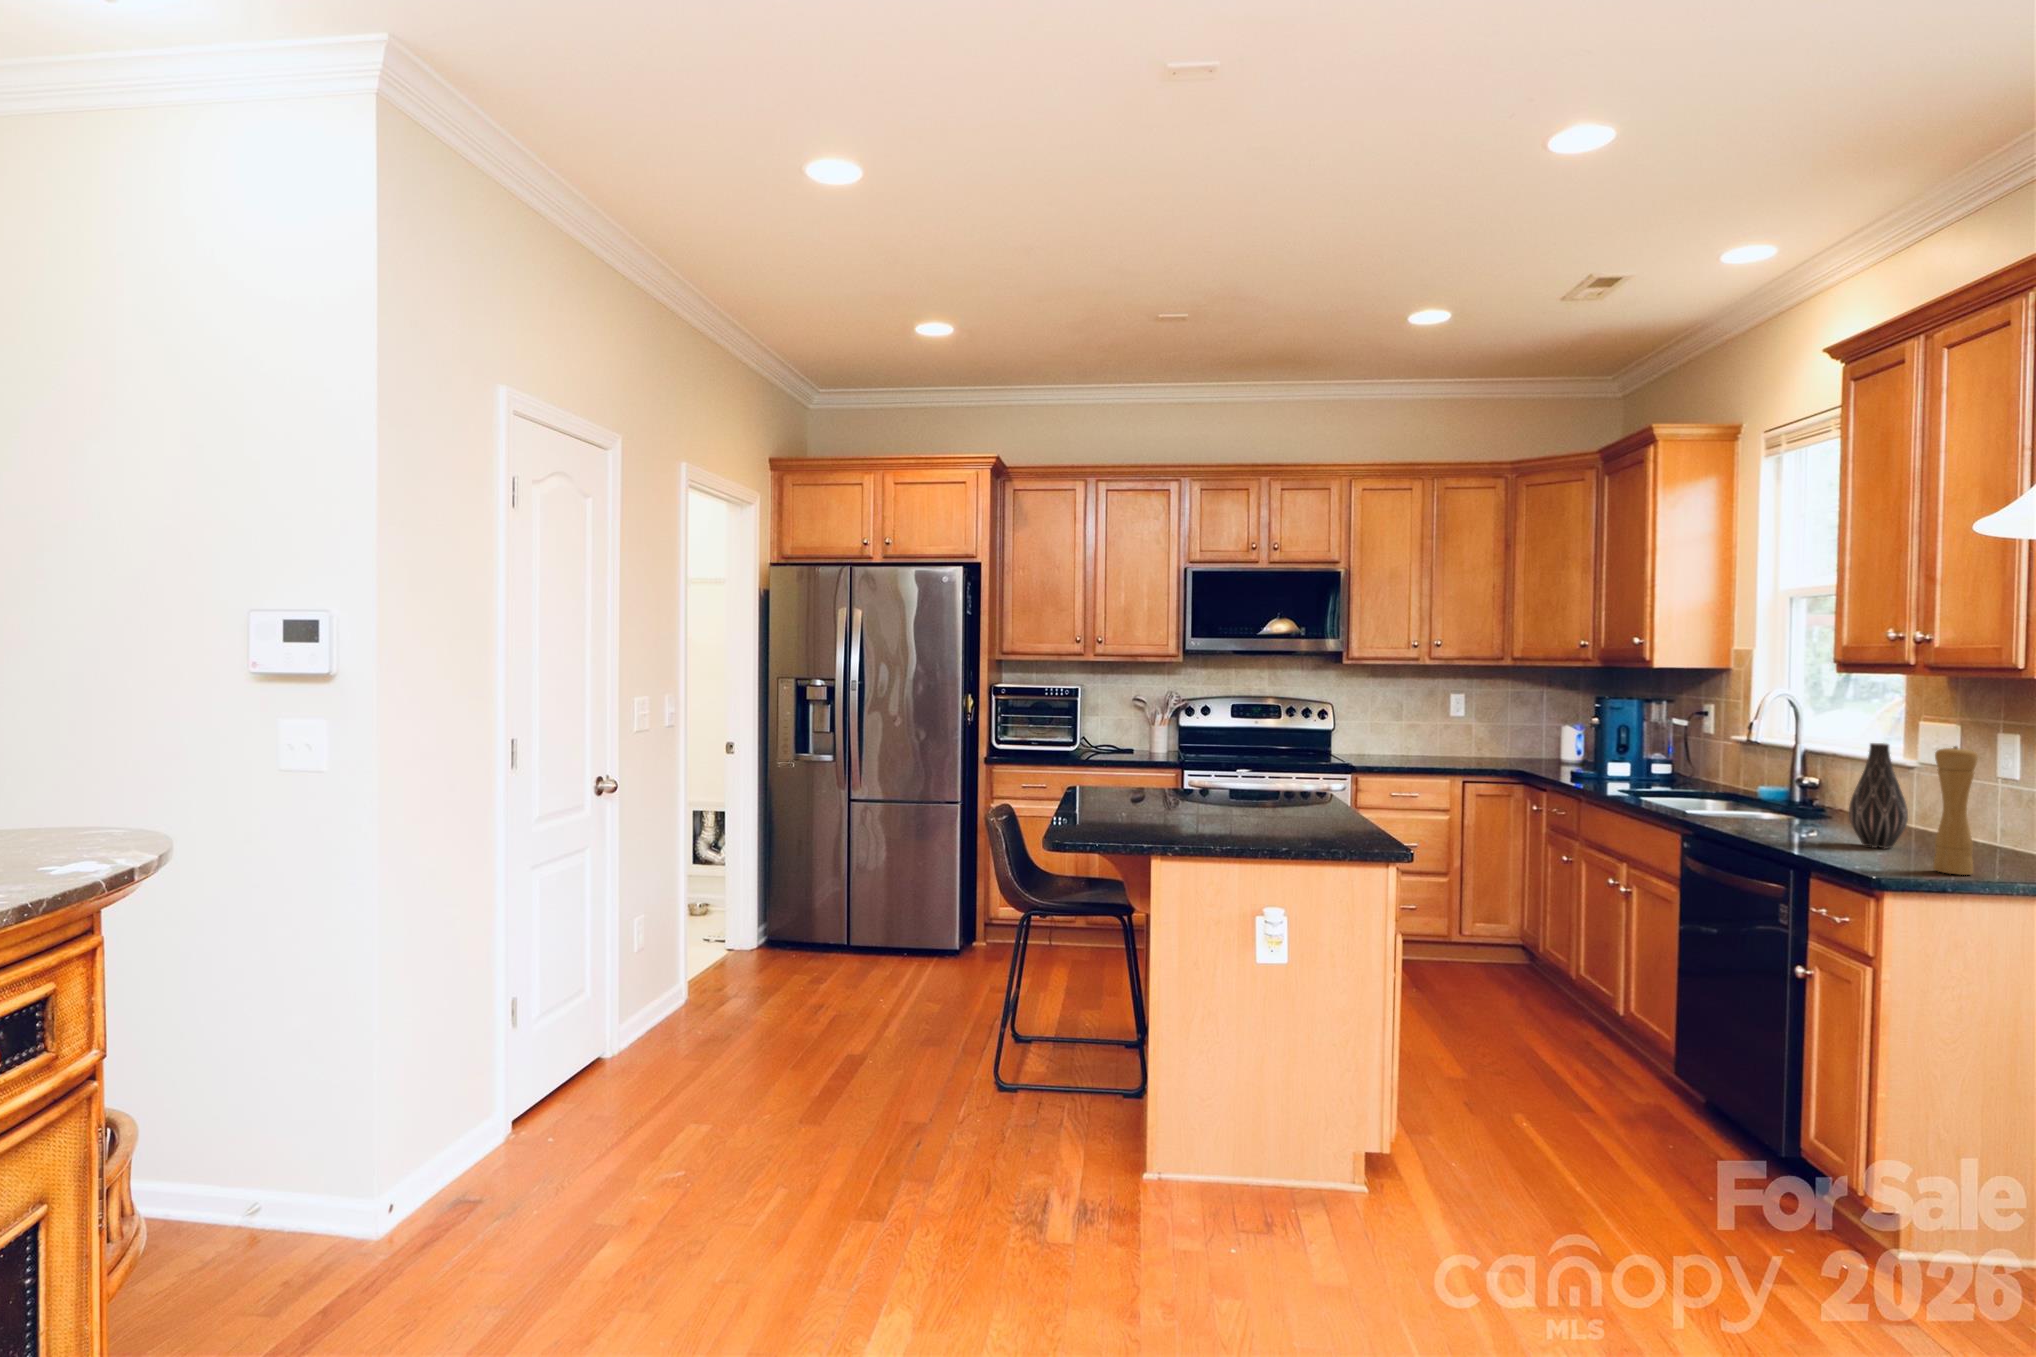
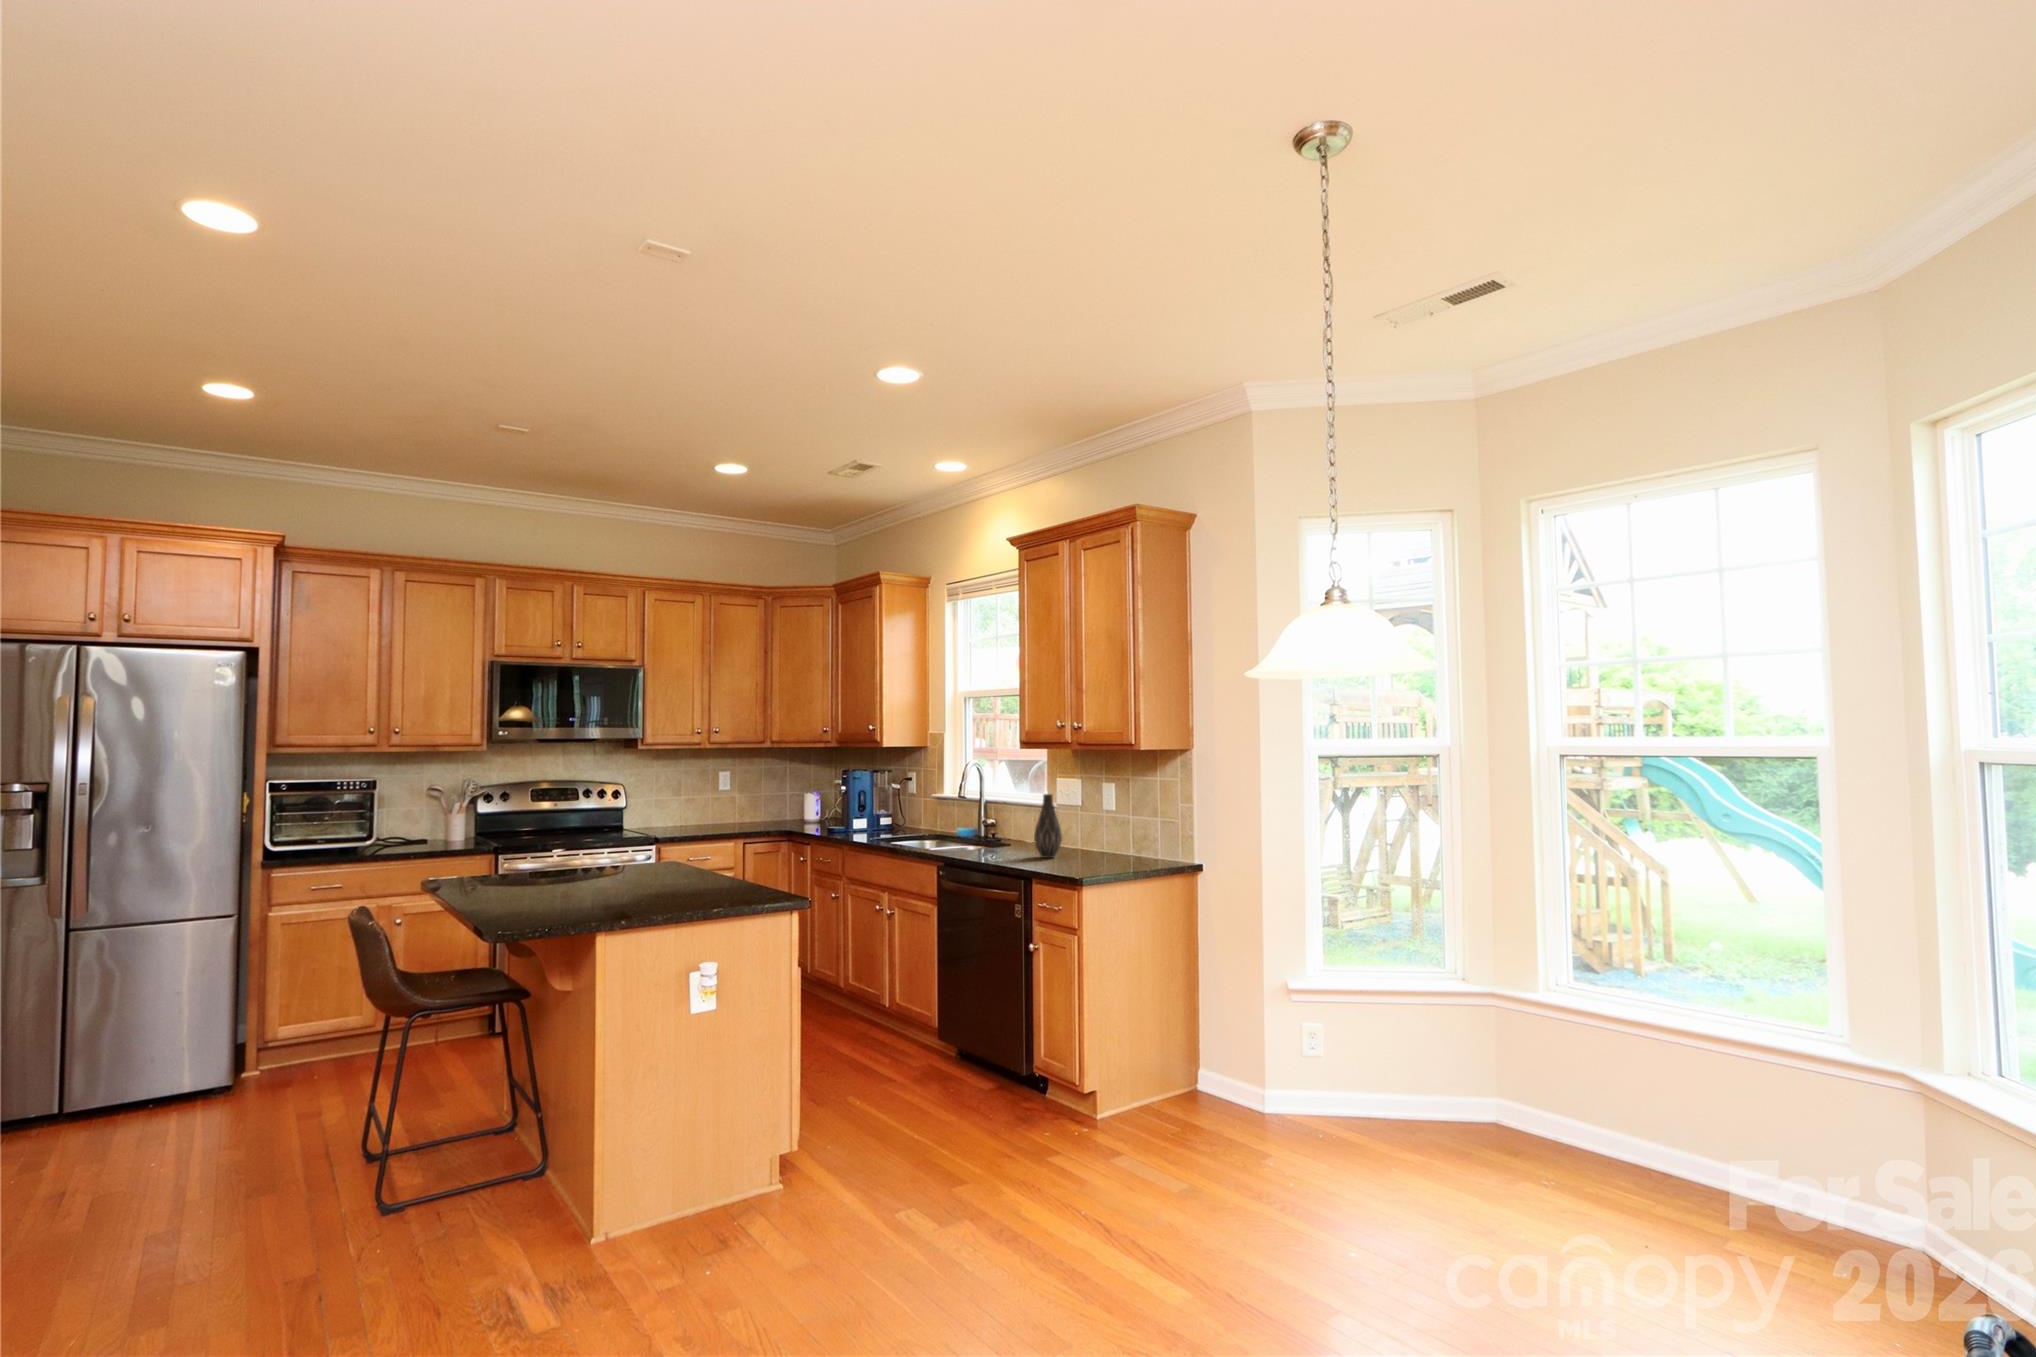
pepper mill: present [1933,746,1978,875] -> none [1084,793,1103,867]

